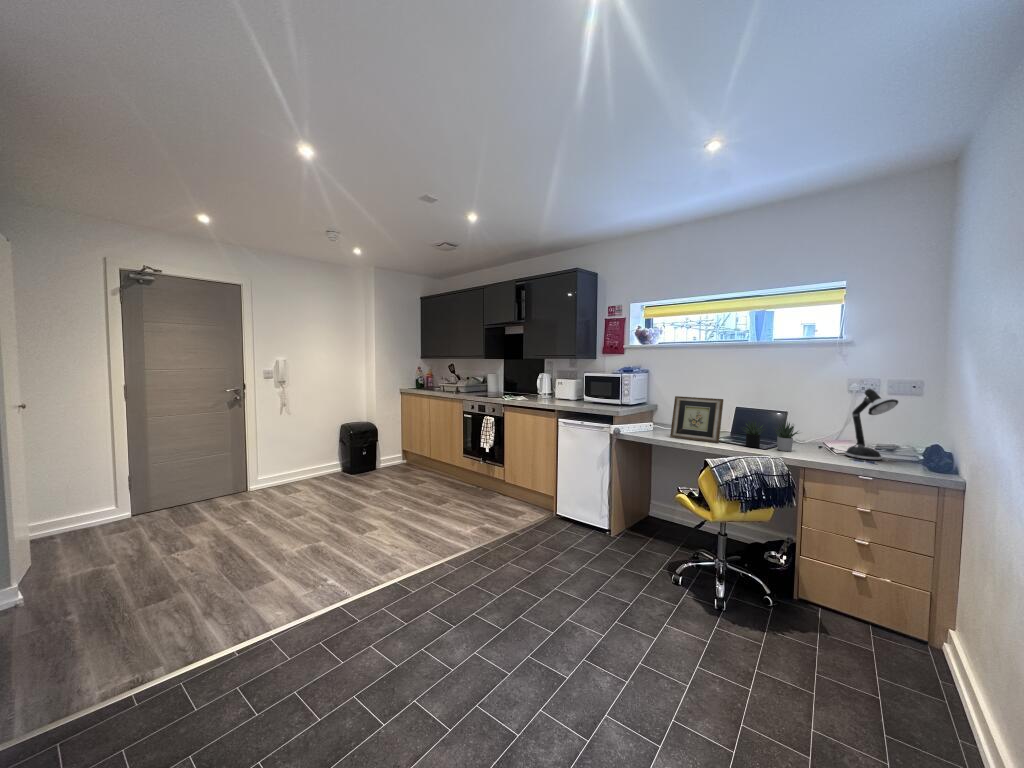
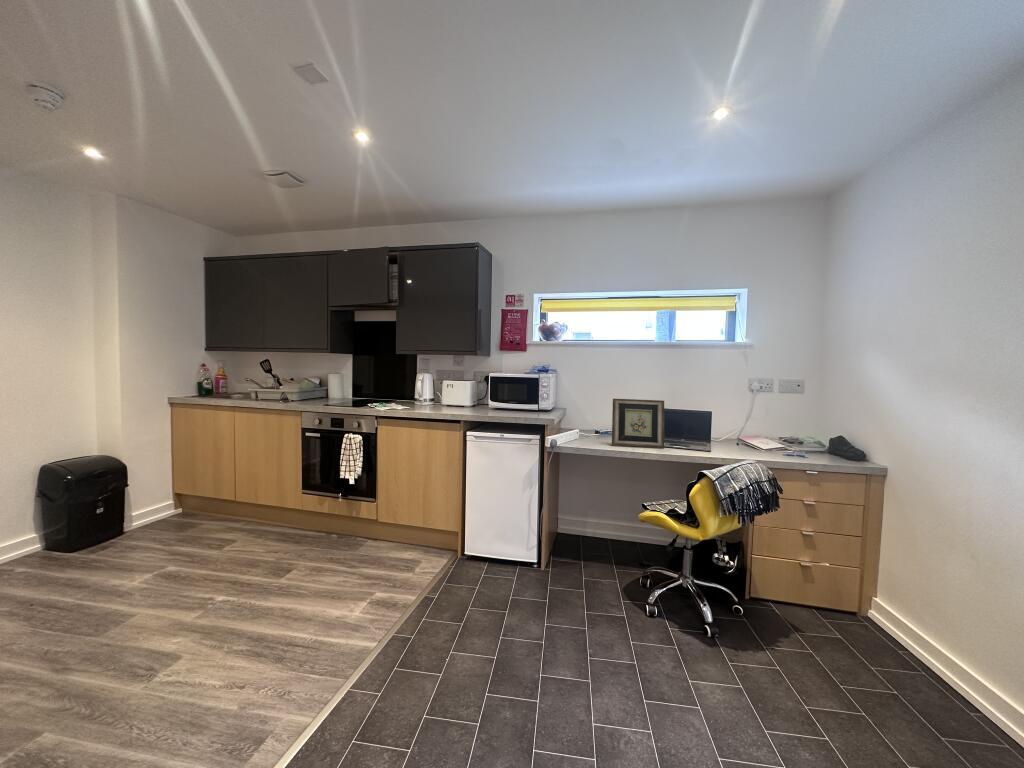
desk lamp: present [829,389,898,459] -> none [751,388,819,453]
succulent plant: present [743,421,798,451] -> none [682,420,743,452]

